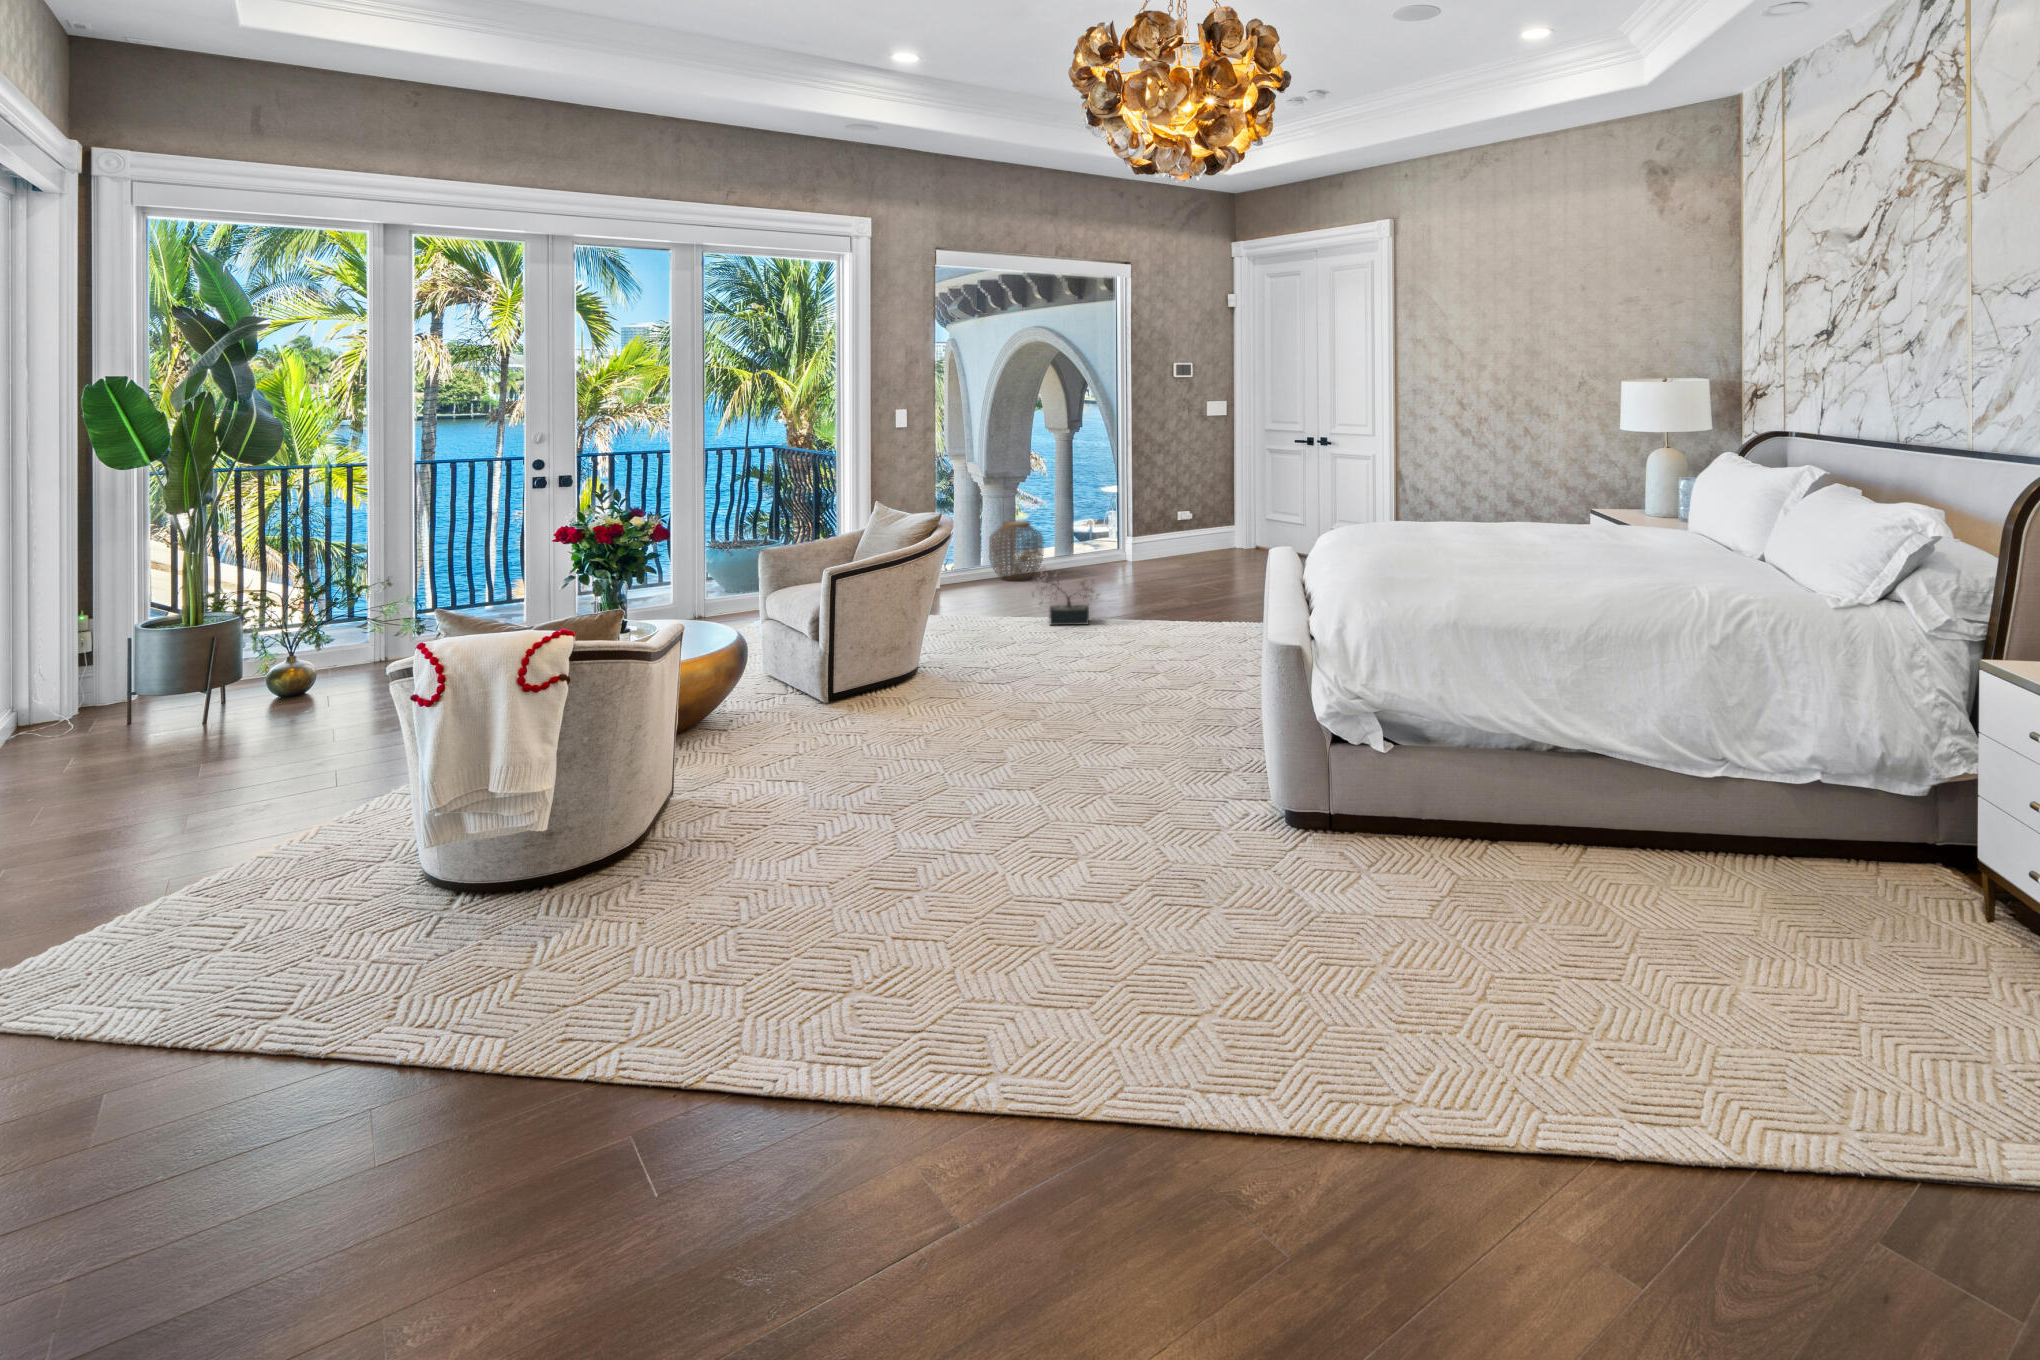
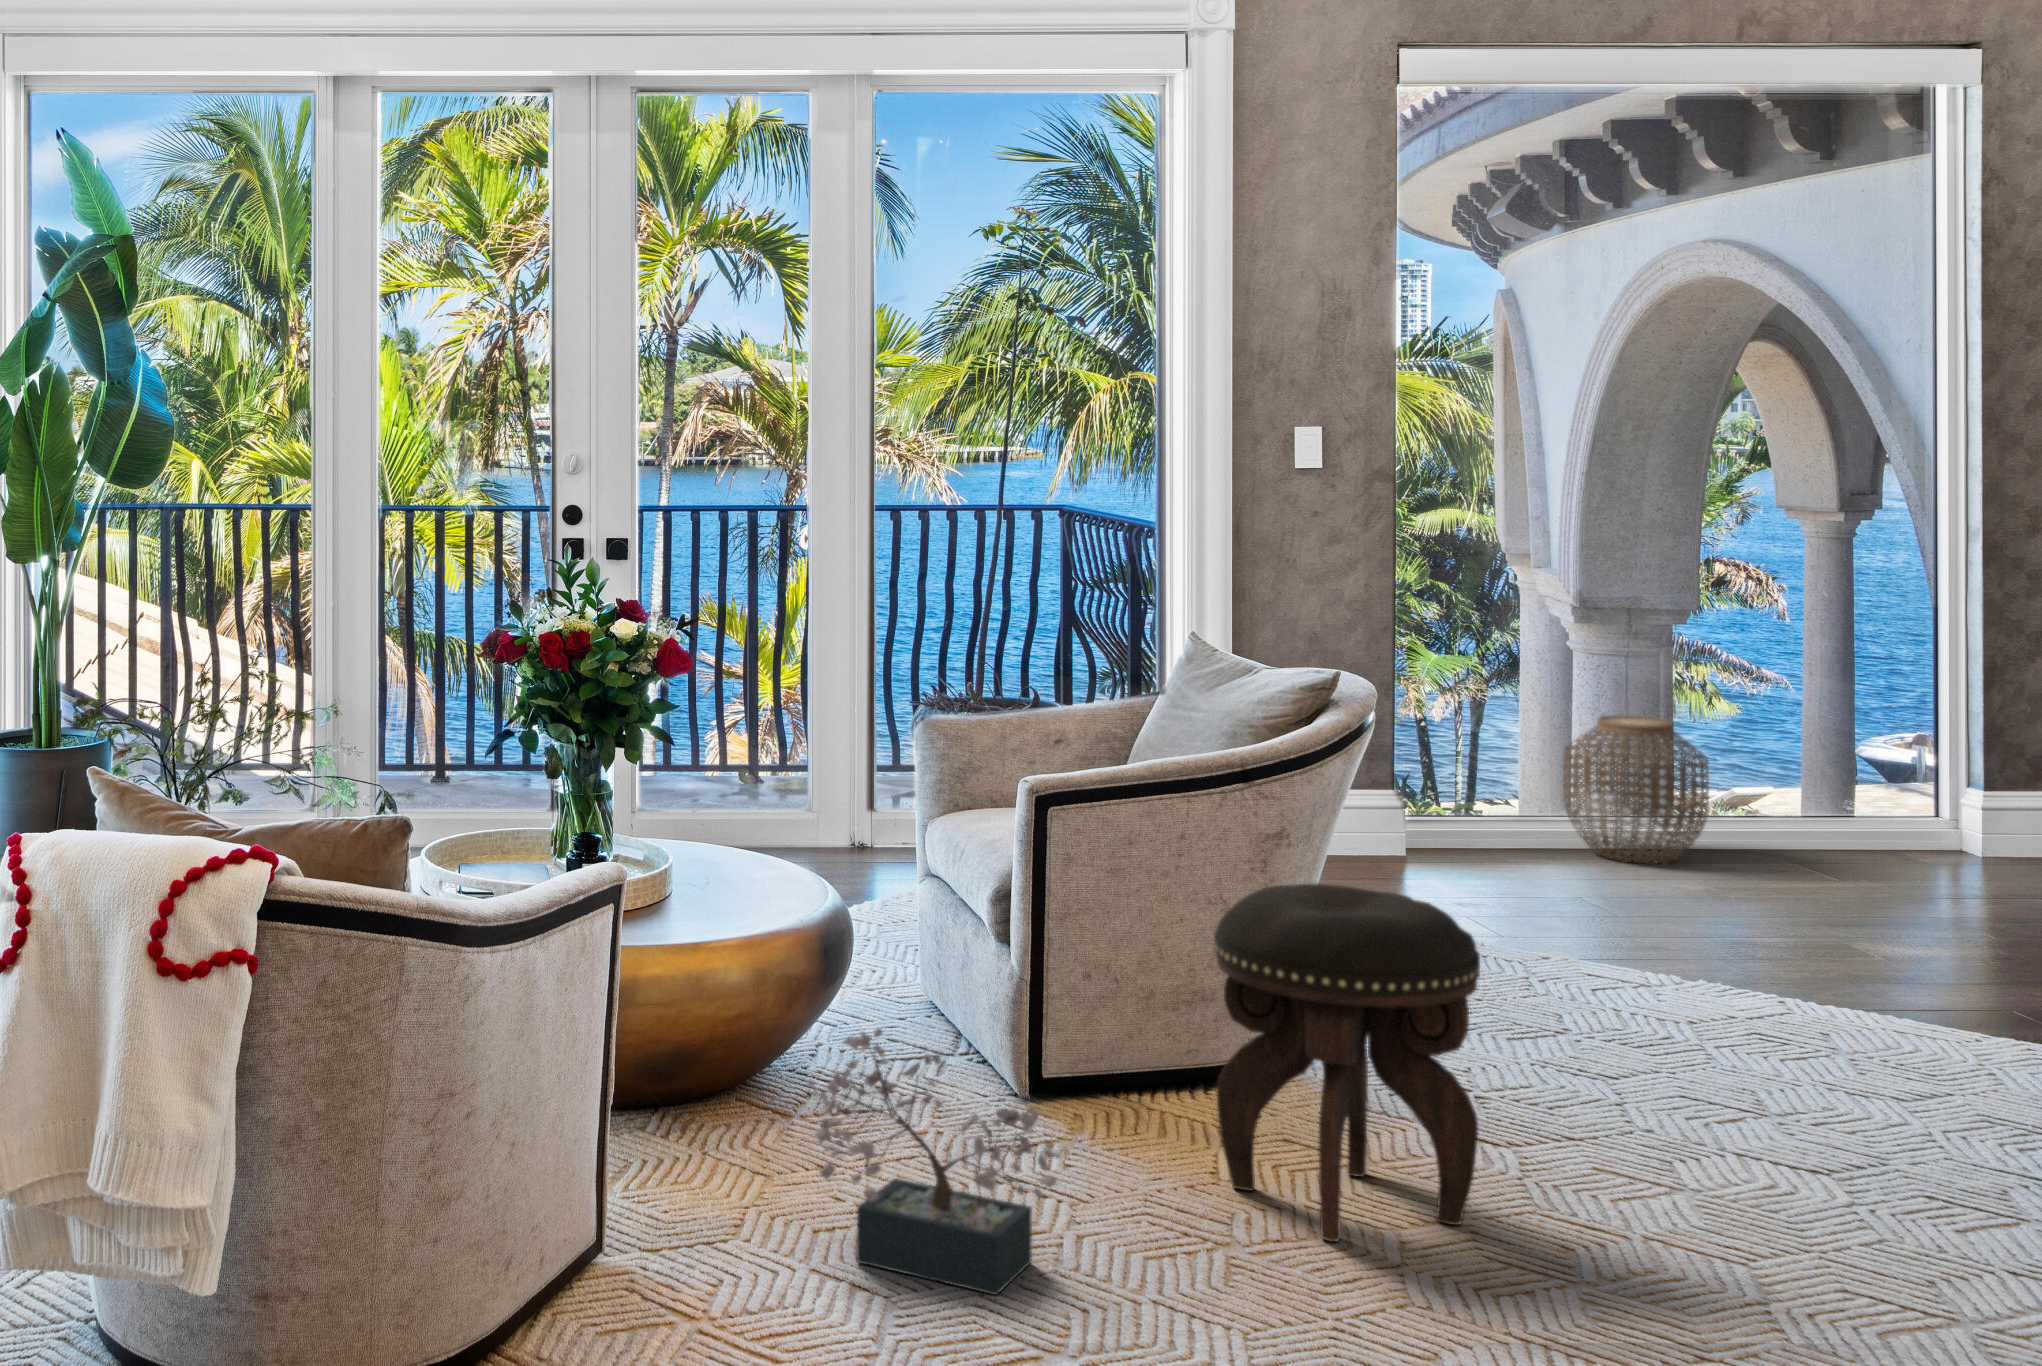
decorative plant: present [1038,567,1099,625] -> present [808,1028,1061,1295]
footstool: none [917,594,1015,729] -> present [1214,884,1480,1241]

